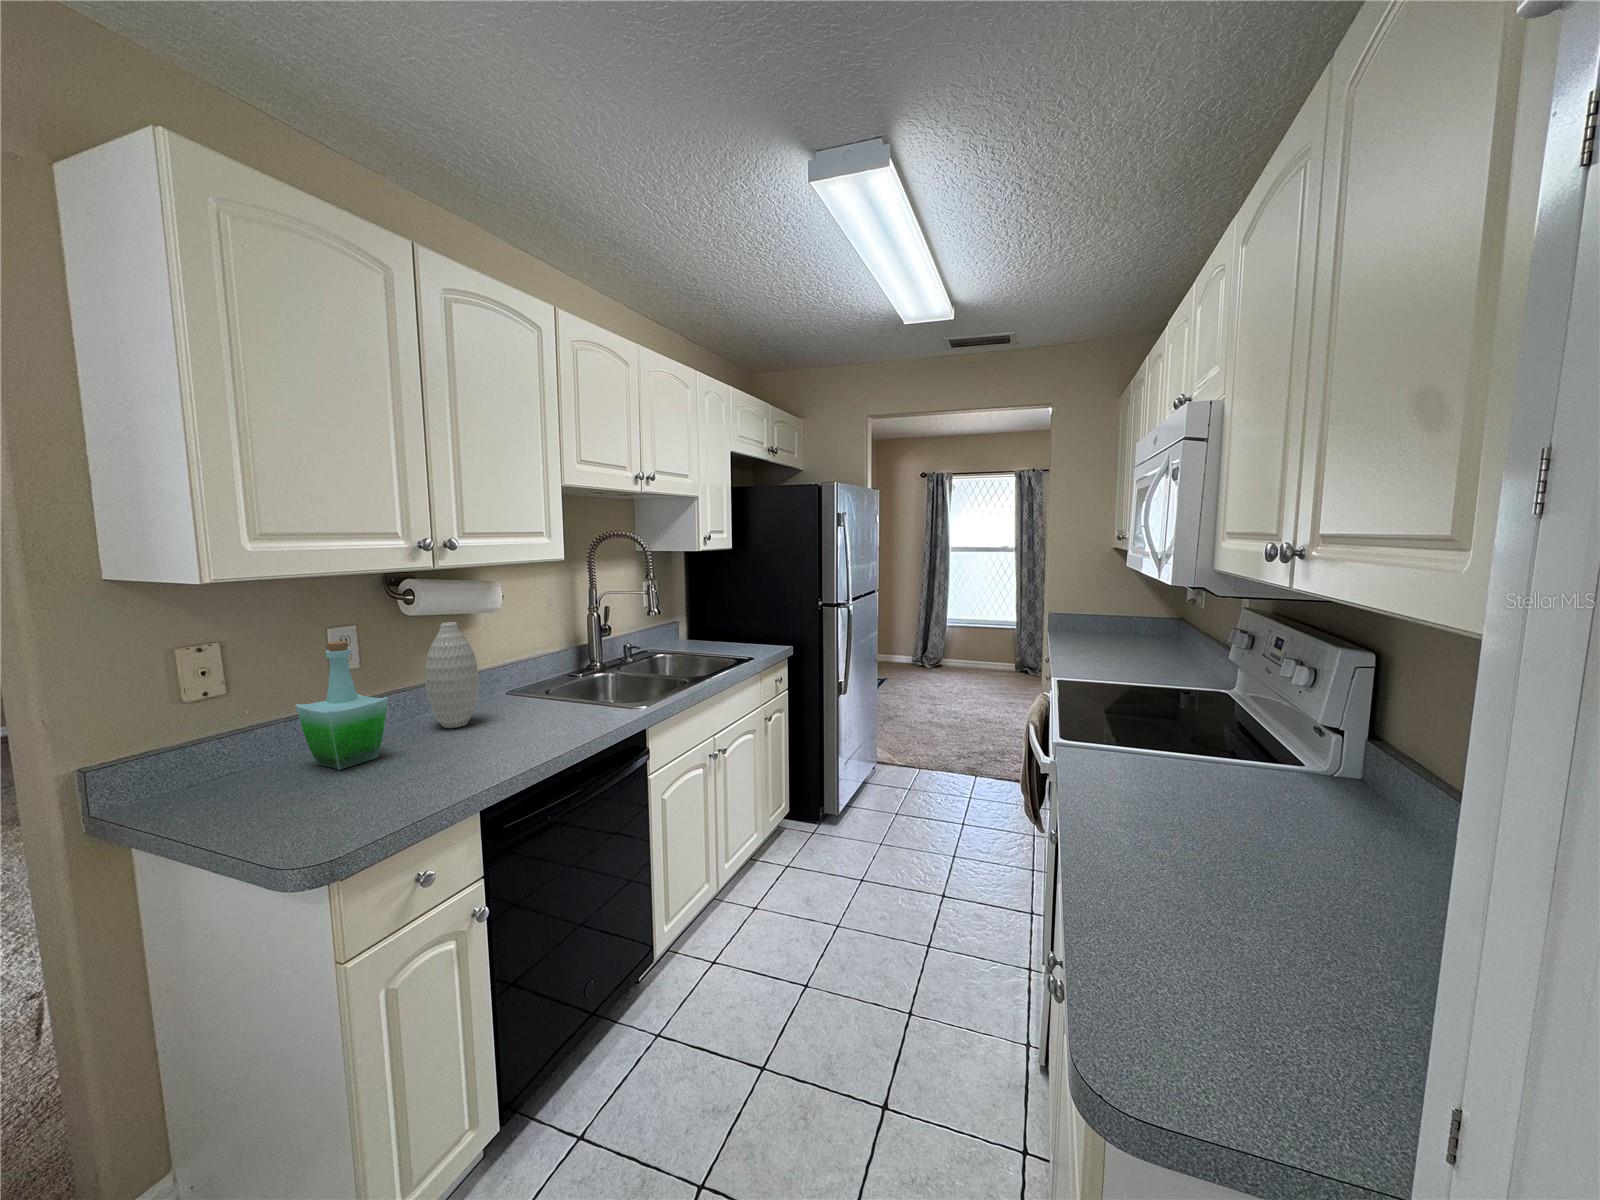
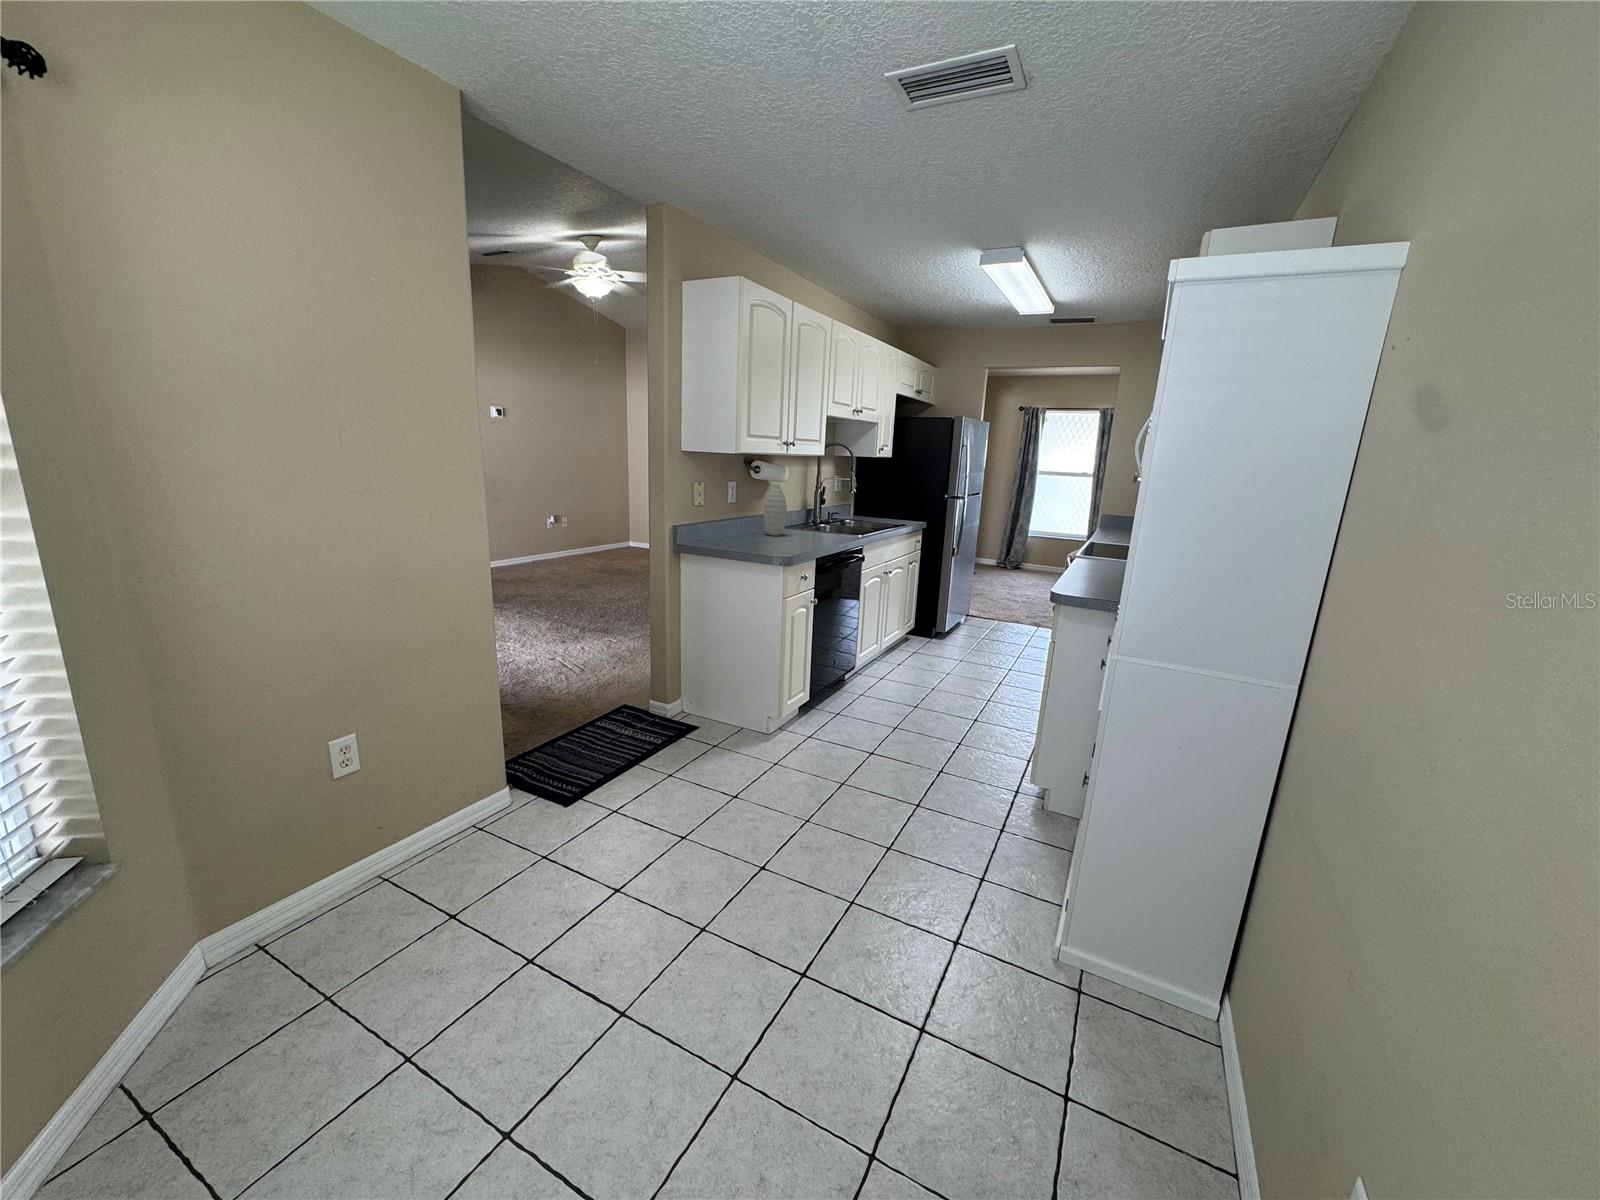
bottle: present [295,641,388,770] -> none [729,486,764,542]

